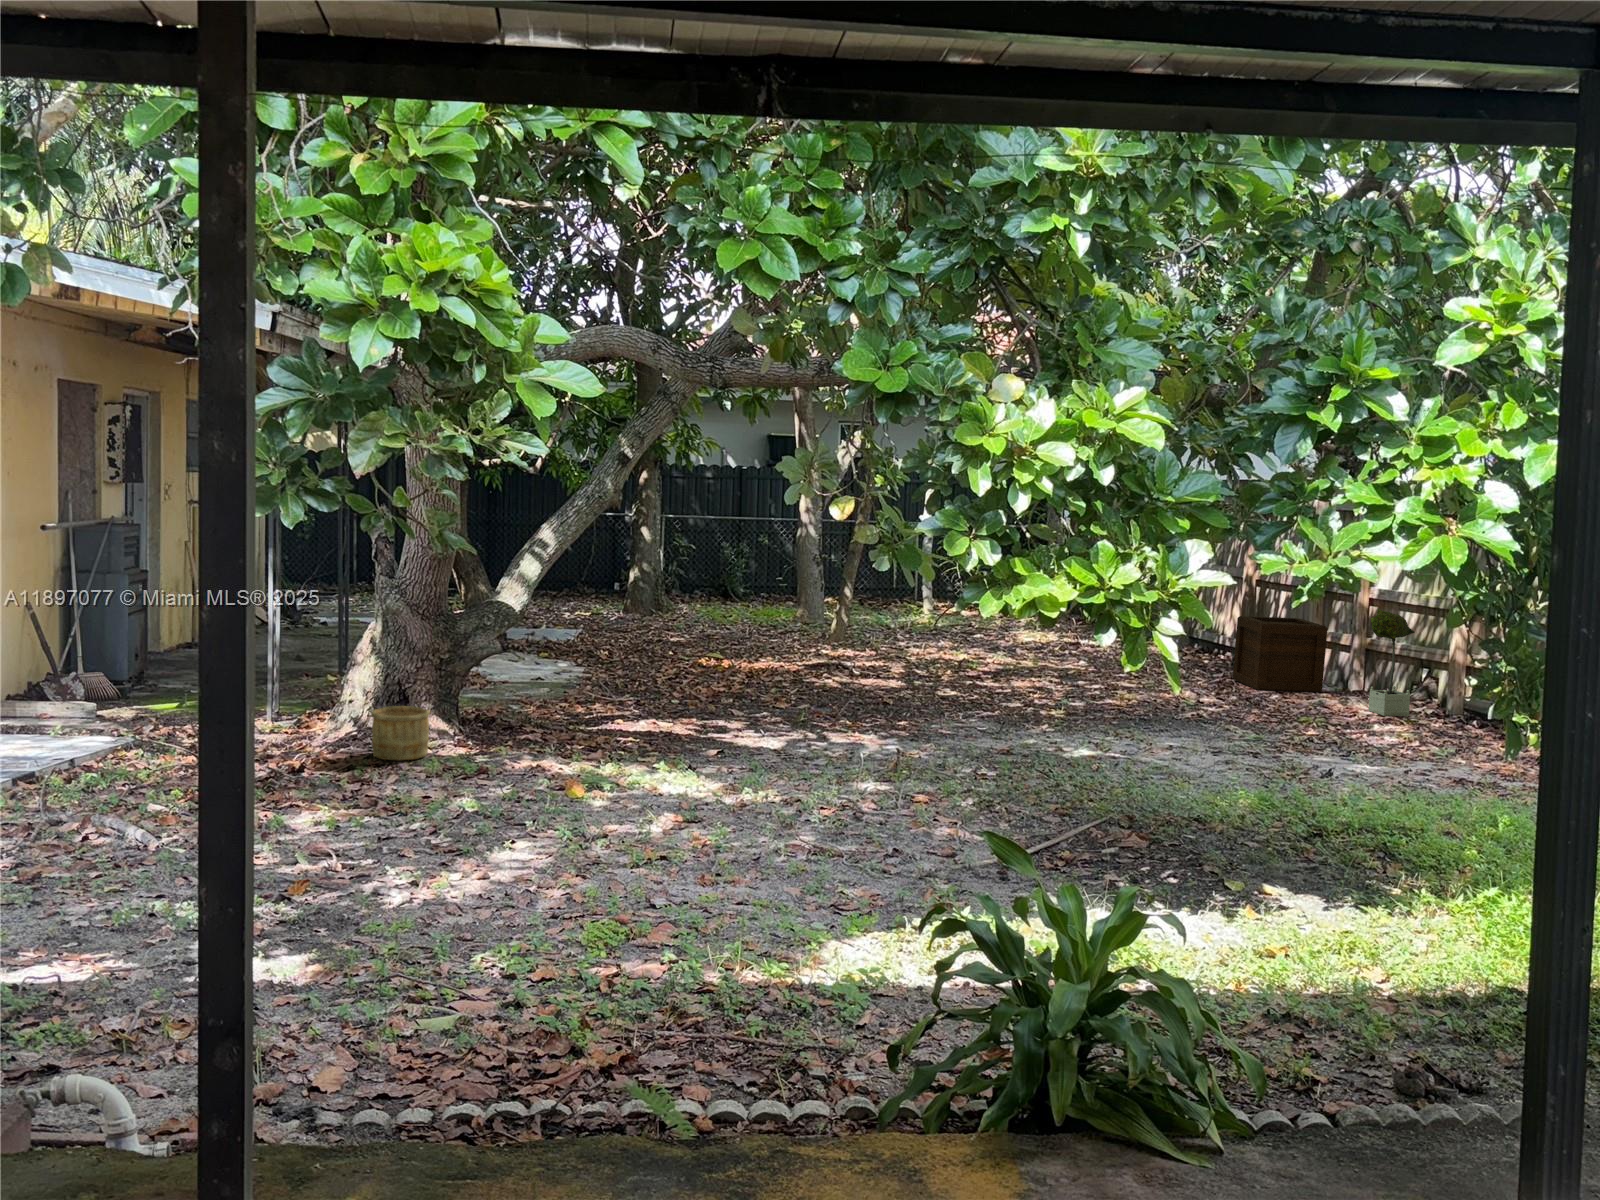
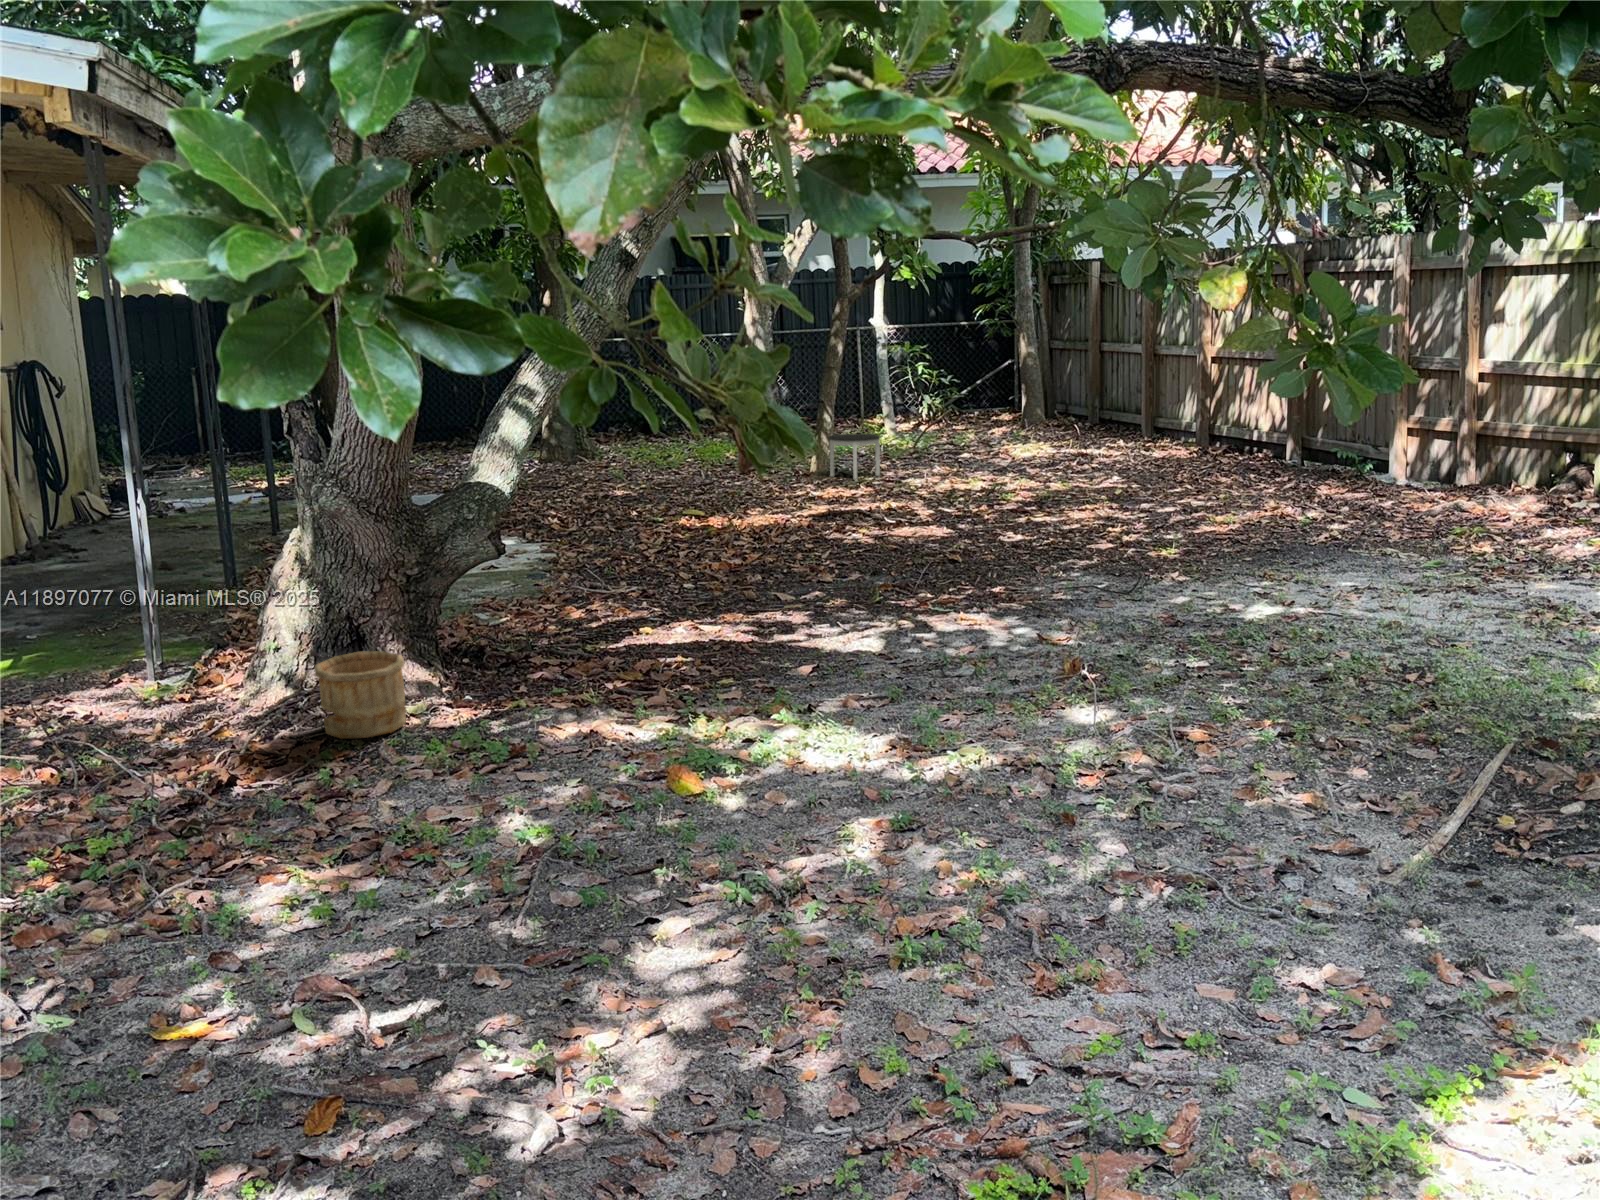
round table: none [846,607,891,645] -> present [829,434,880,479]
potted tree: present [1368,609,1415,716] -> none [1501,386,1556,514]
wooden crate: present [1233,616,1327,693] -> none [1304,405,1423,495]

